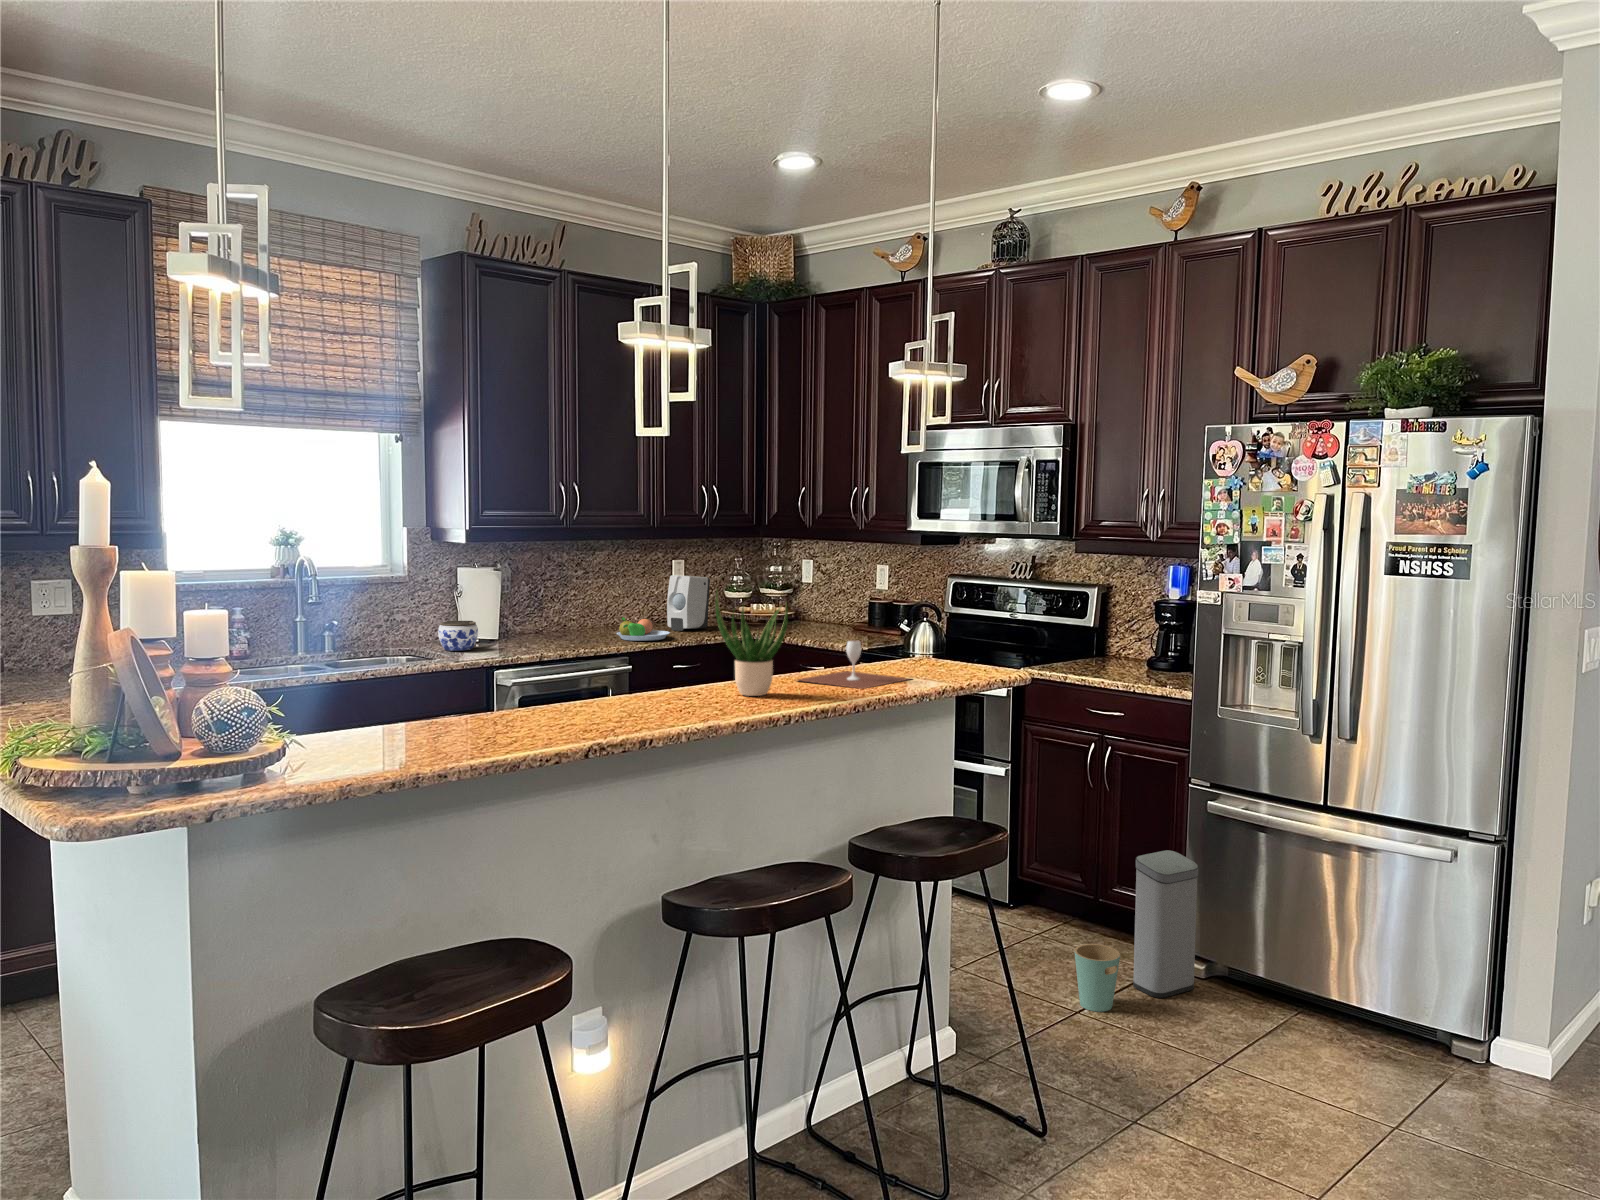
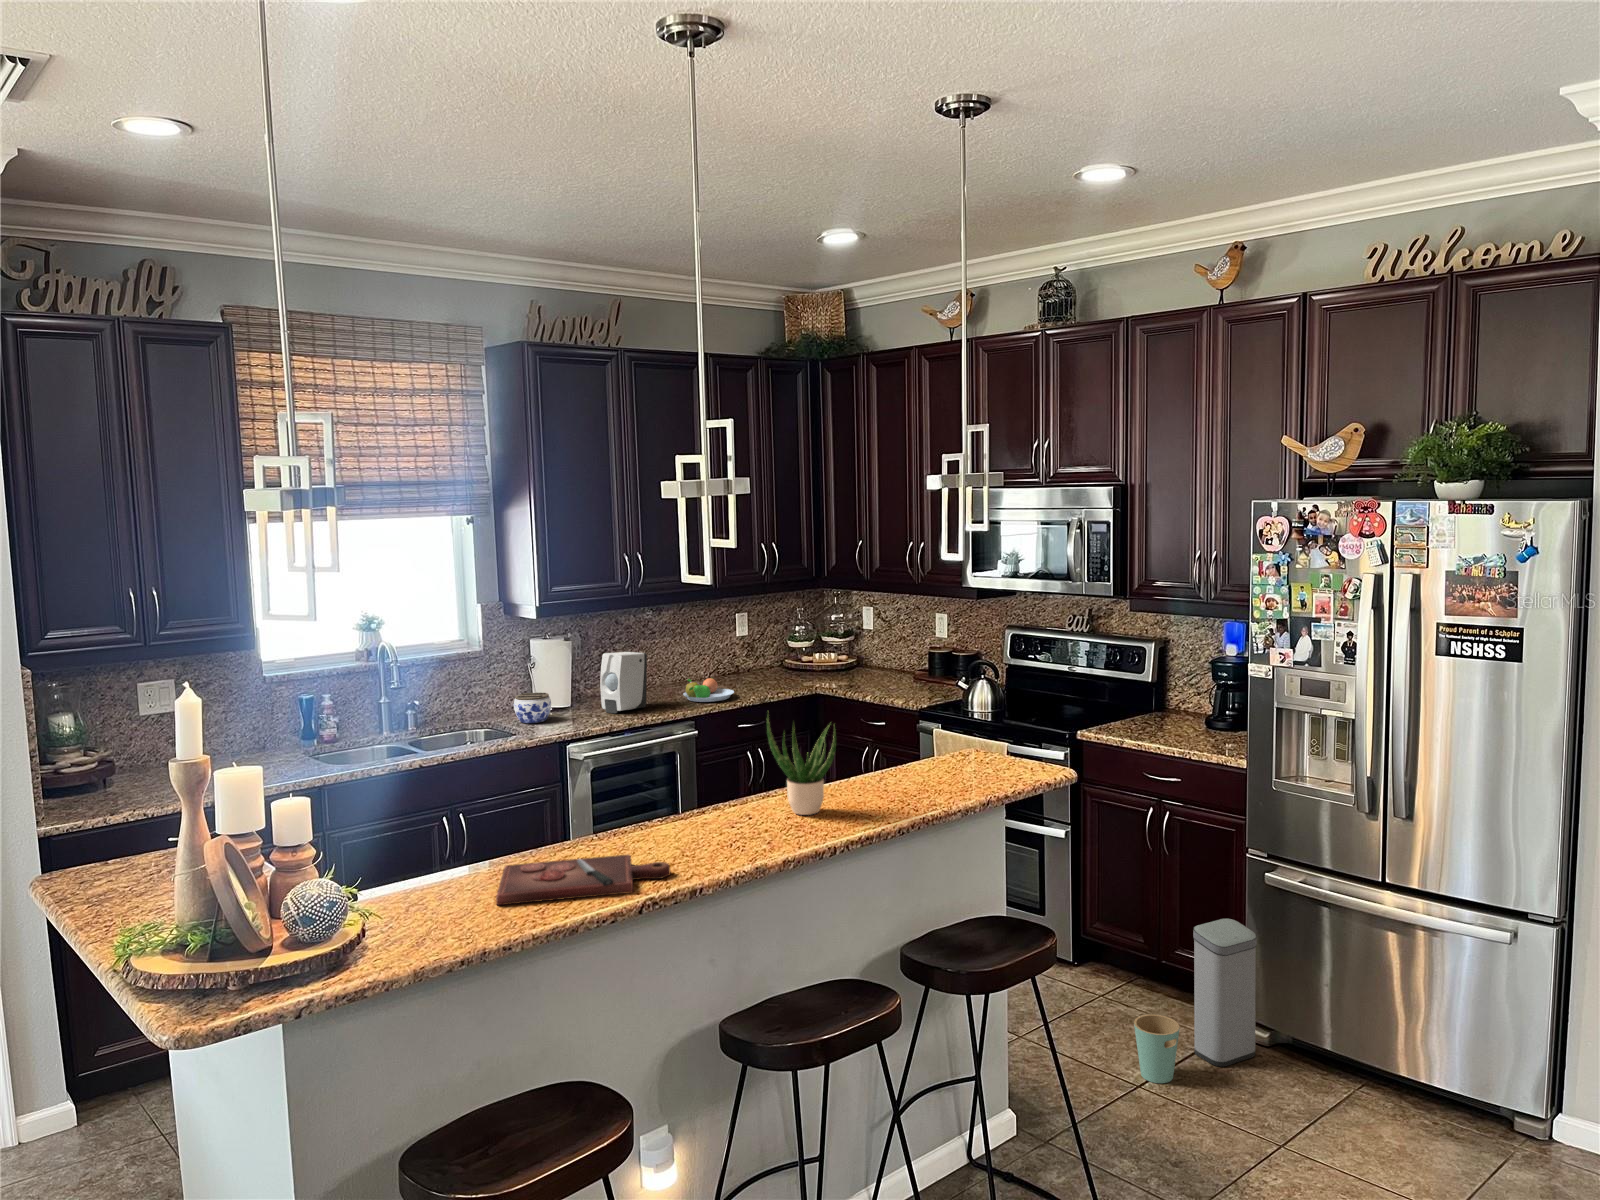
soap dispenser: present [667,575,710,631] -> present [600,652,647,713]
wine glass: present [797,640,910,689] -> none [846,746,963,800]
cutting board: none [430,712,615,746] -> present [496,855,670,905]

